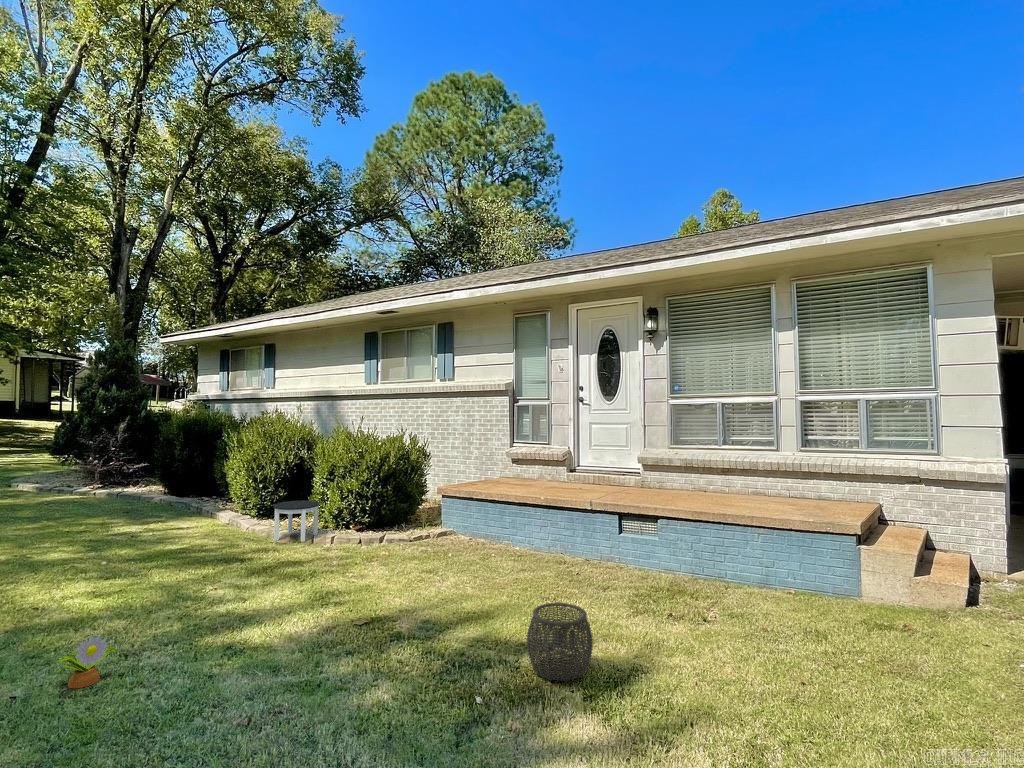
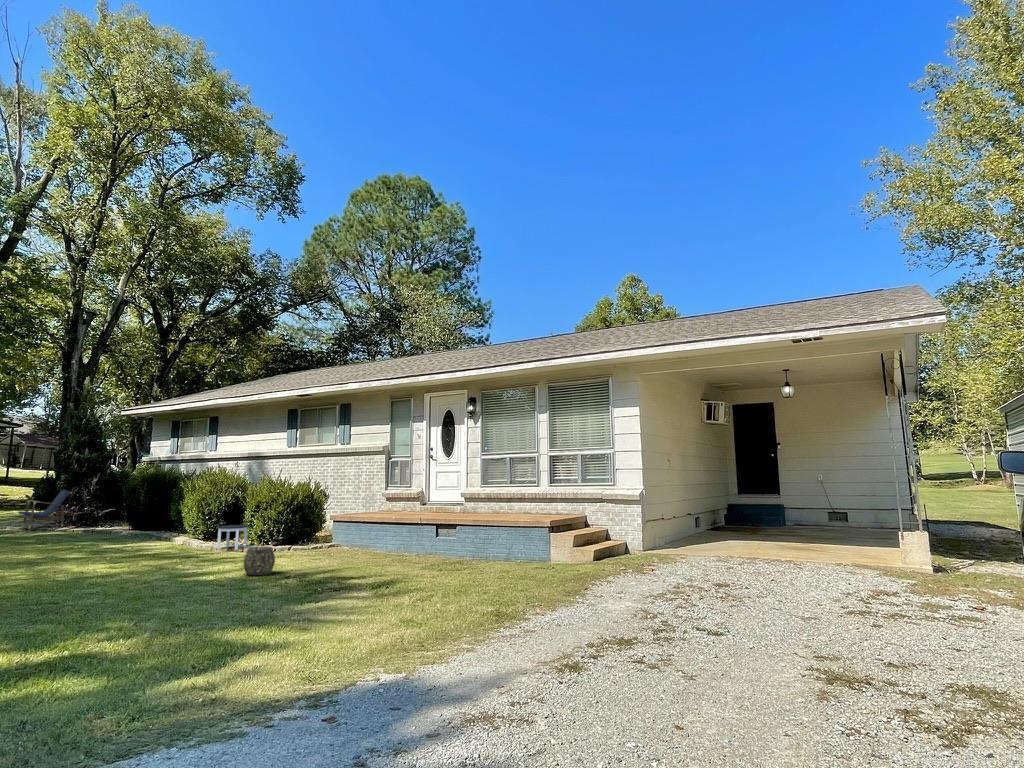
lounge chair: none [44,433,103,482] -> present [18,490,70,529]
woven basket: present [526,603,593,681] -> present [244,547,275,575]
decorative plant: present [57,636,117,689] -> none [119,562,147,587]

